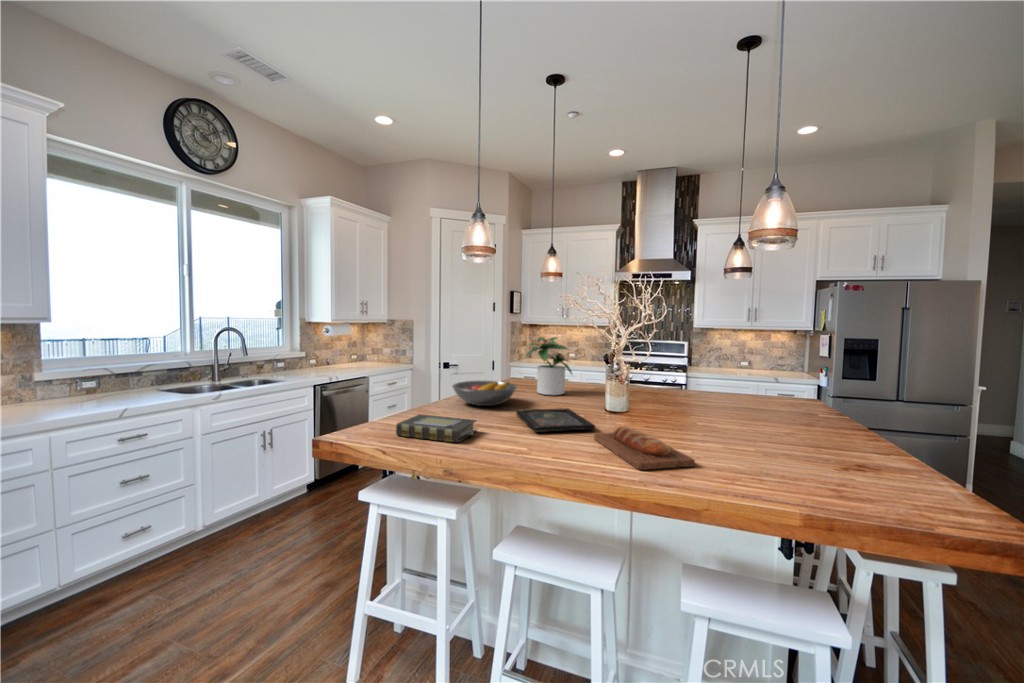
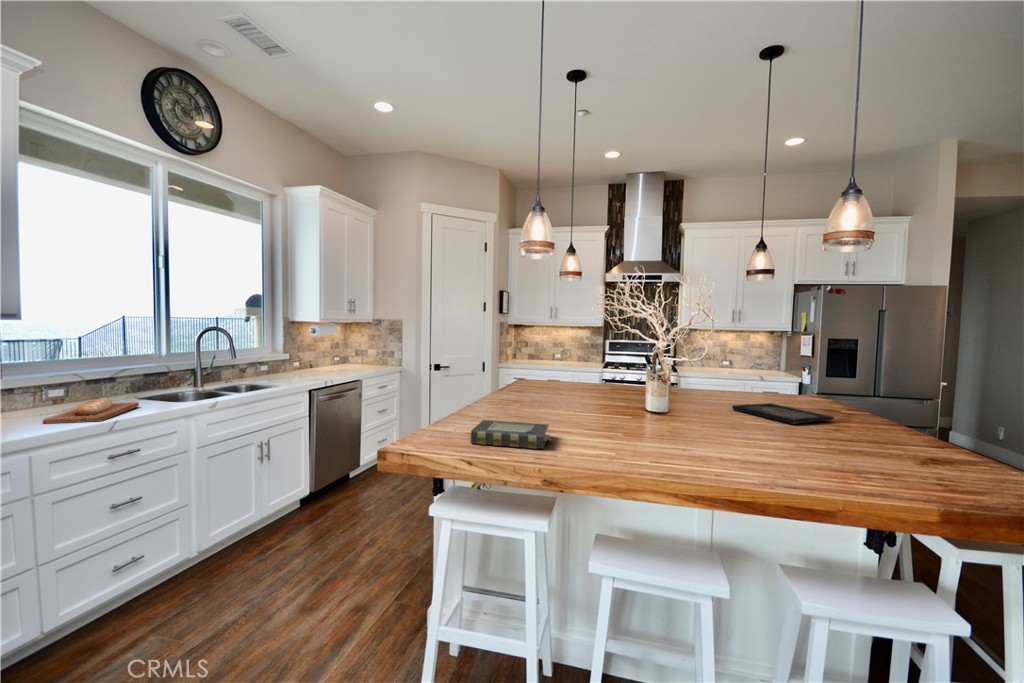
potted plant: present [525,337,572,395] -> none [554,337,604,397]
fruit bowl: present [453,381,517,406] -> none [492,383,560,409]
tray: present [516,408,595,432] -> present [732,403,834,424]
bread loaf: present [594,427,695,470] -> present [43,398,139,424]

